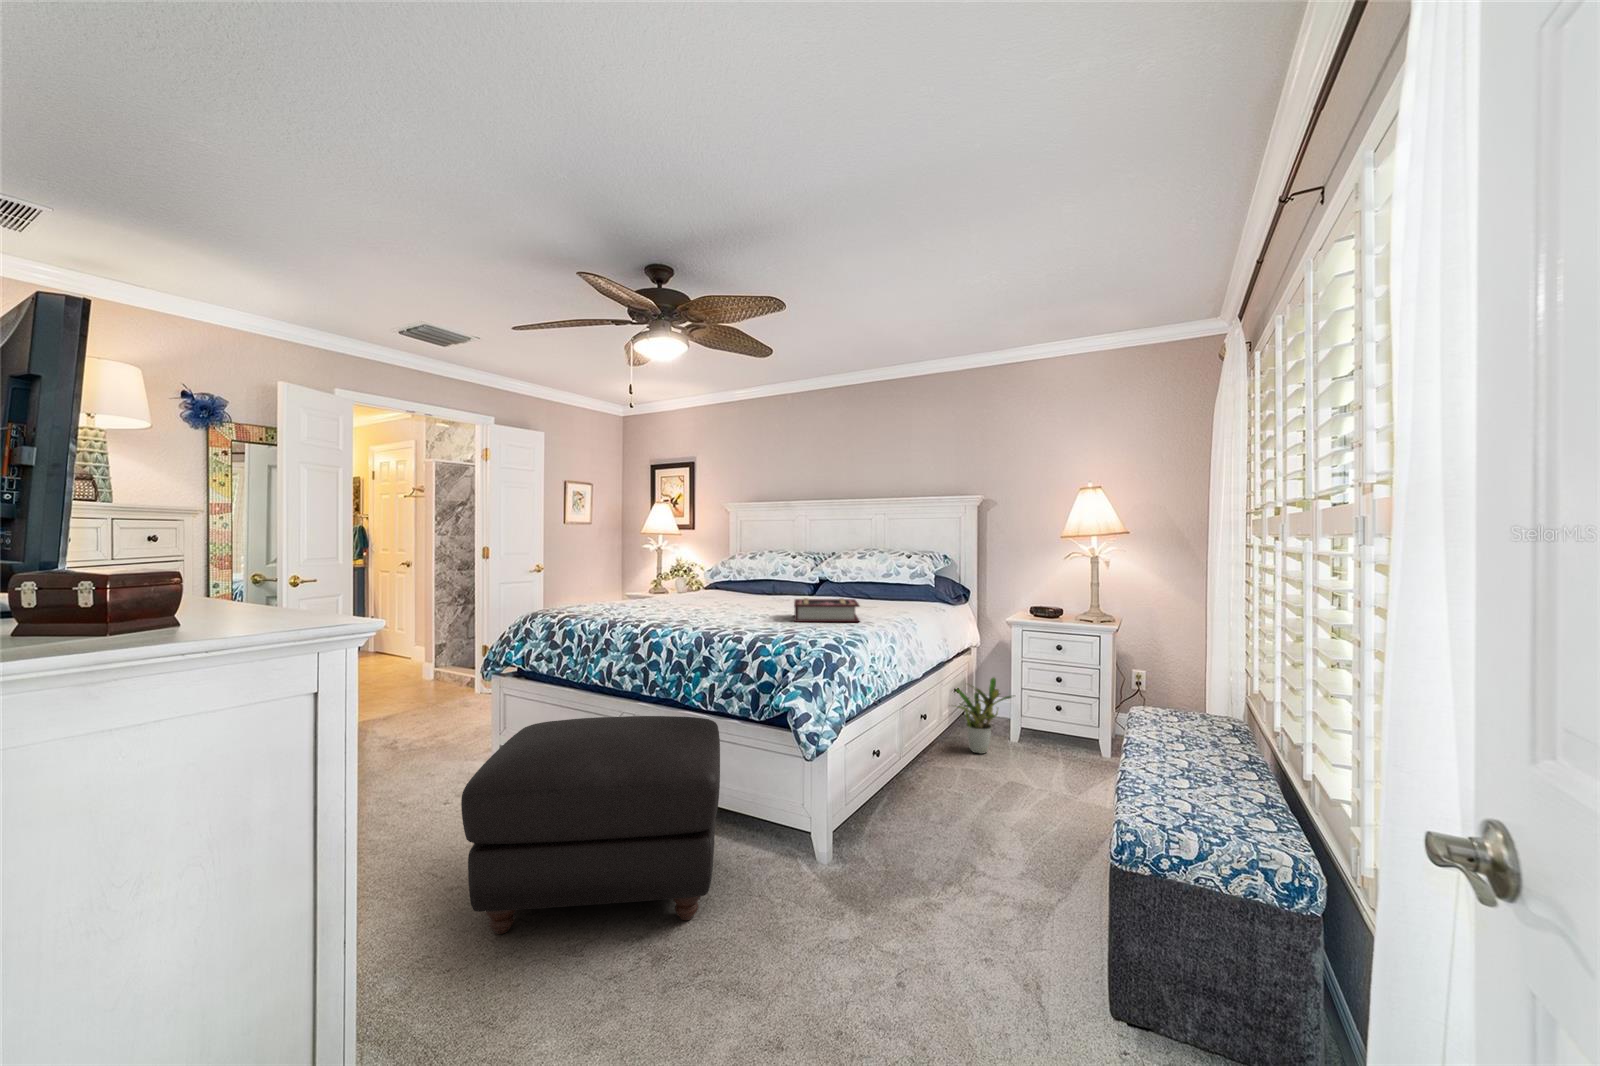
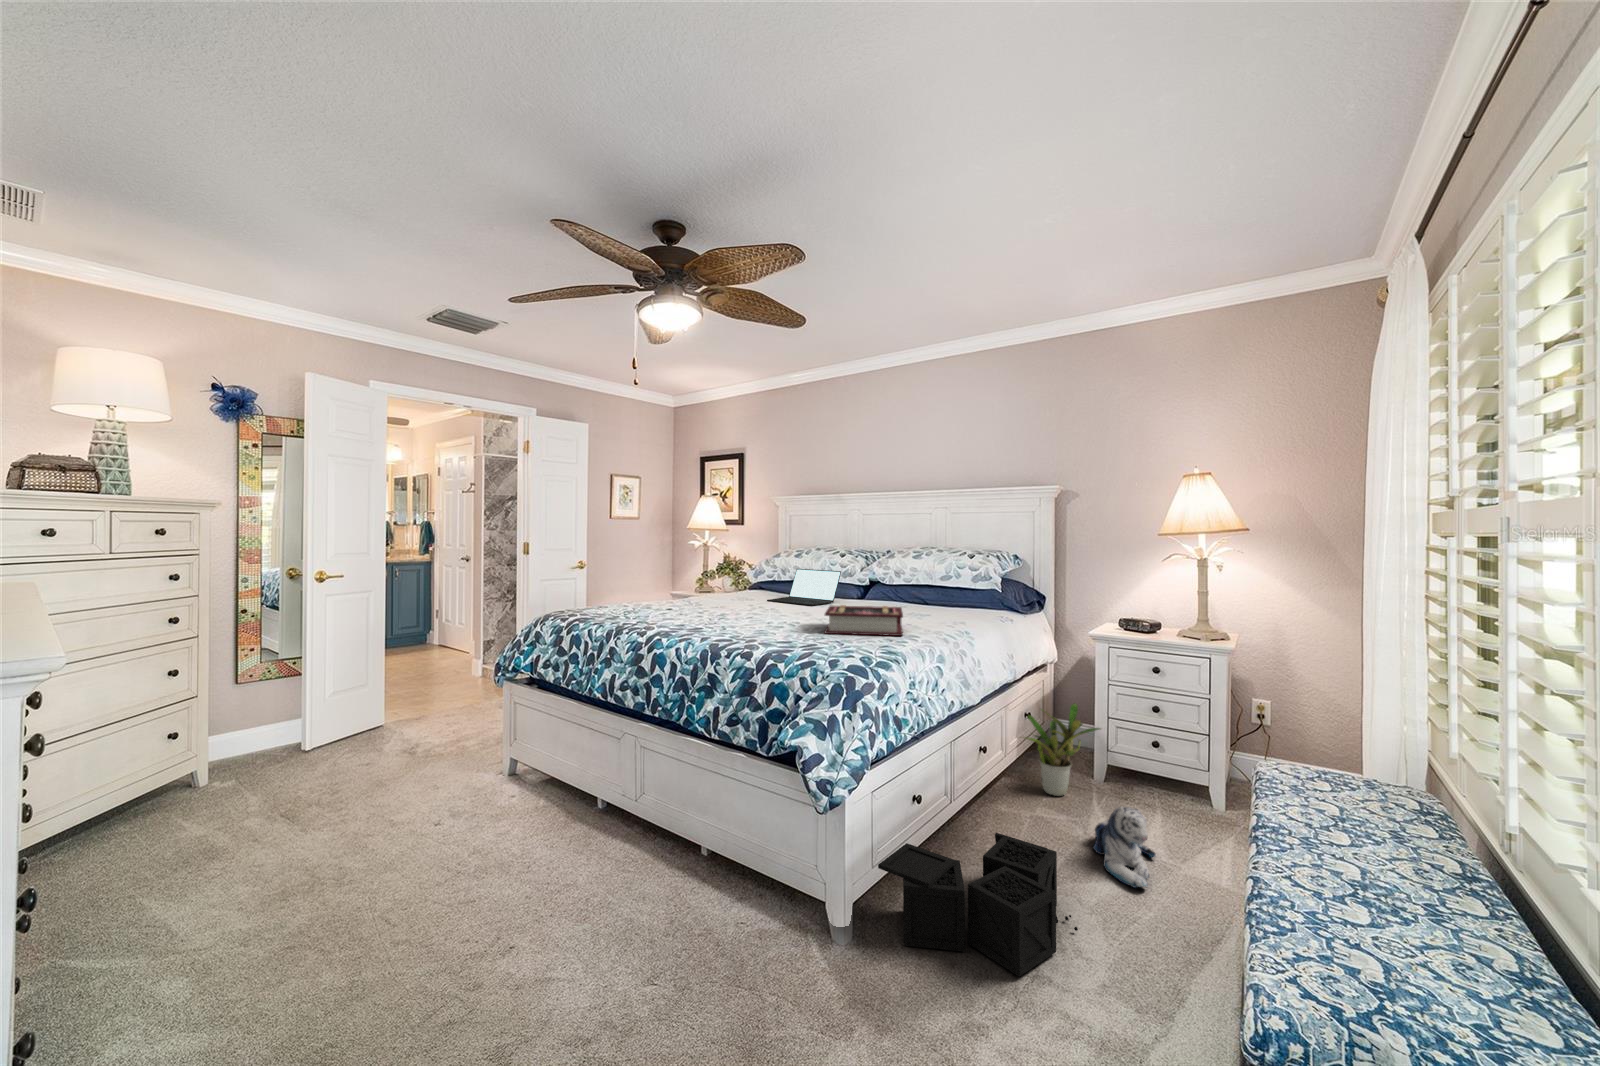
laptop: none [729,569,795,601] -> present [767,569,841,606]
ottoman: present [461,716,720,934] -> none [381,746,721,1015]
plush toy: none [1010,752,1059,813] -> present [1093,807,1156,888]
storage bin: none [851,776,1003,874] -> present [878,833,1078,977]

